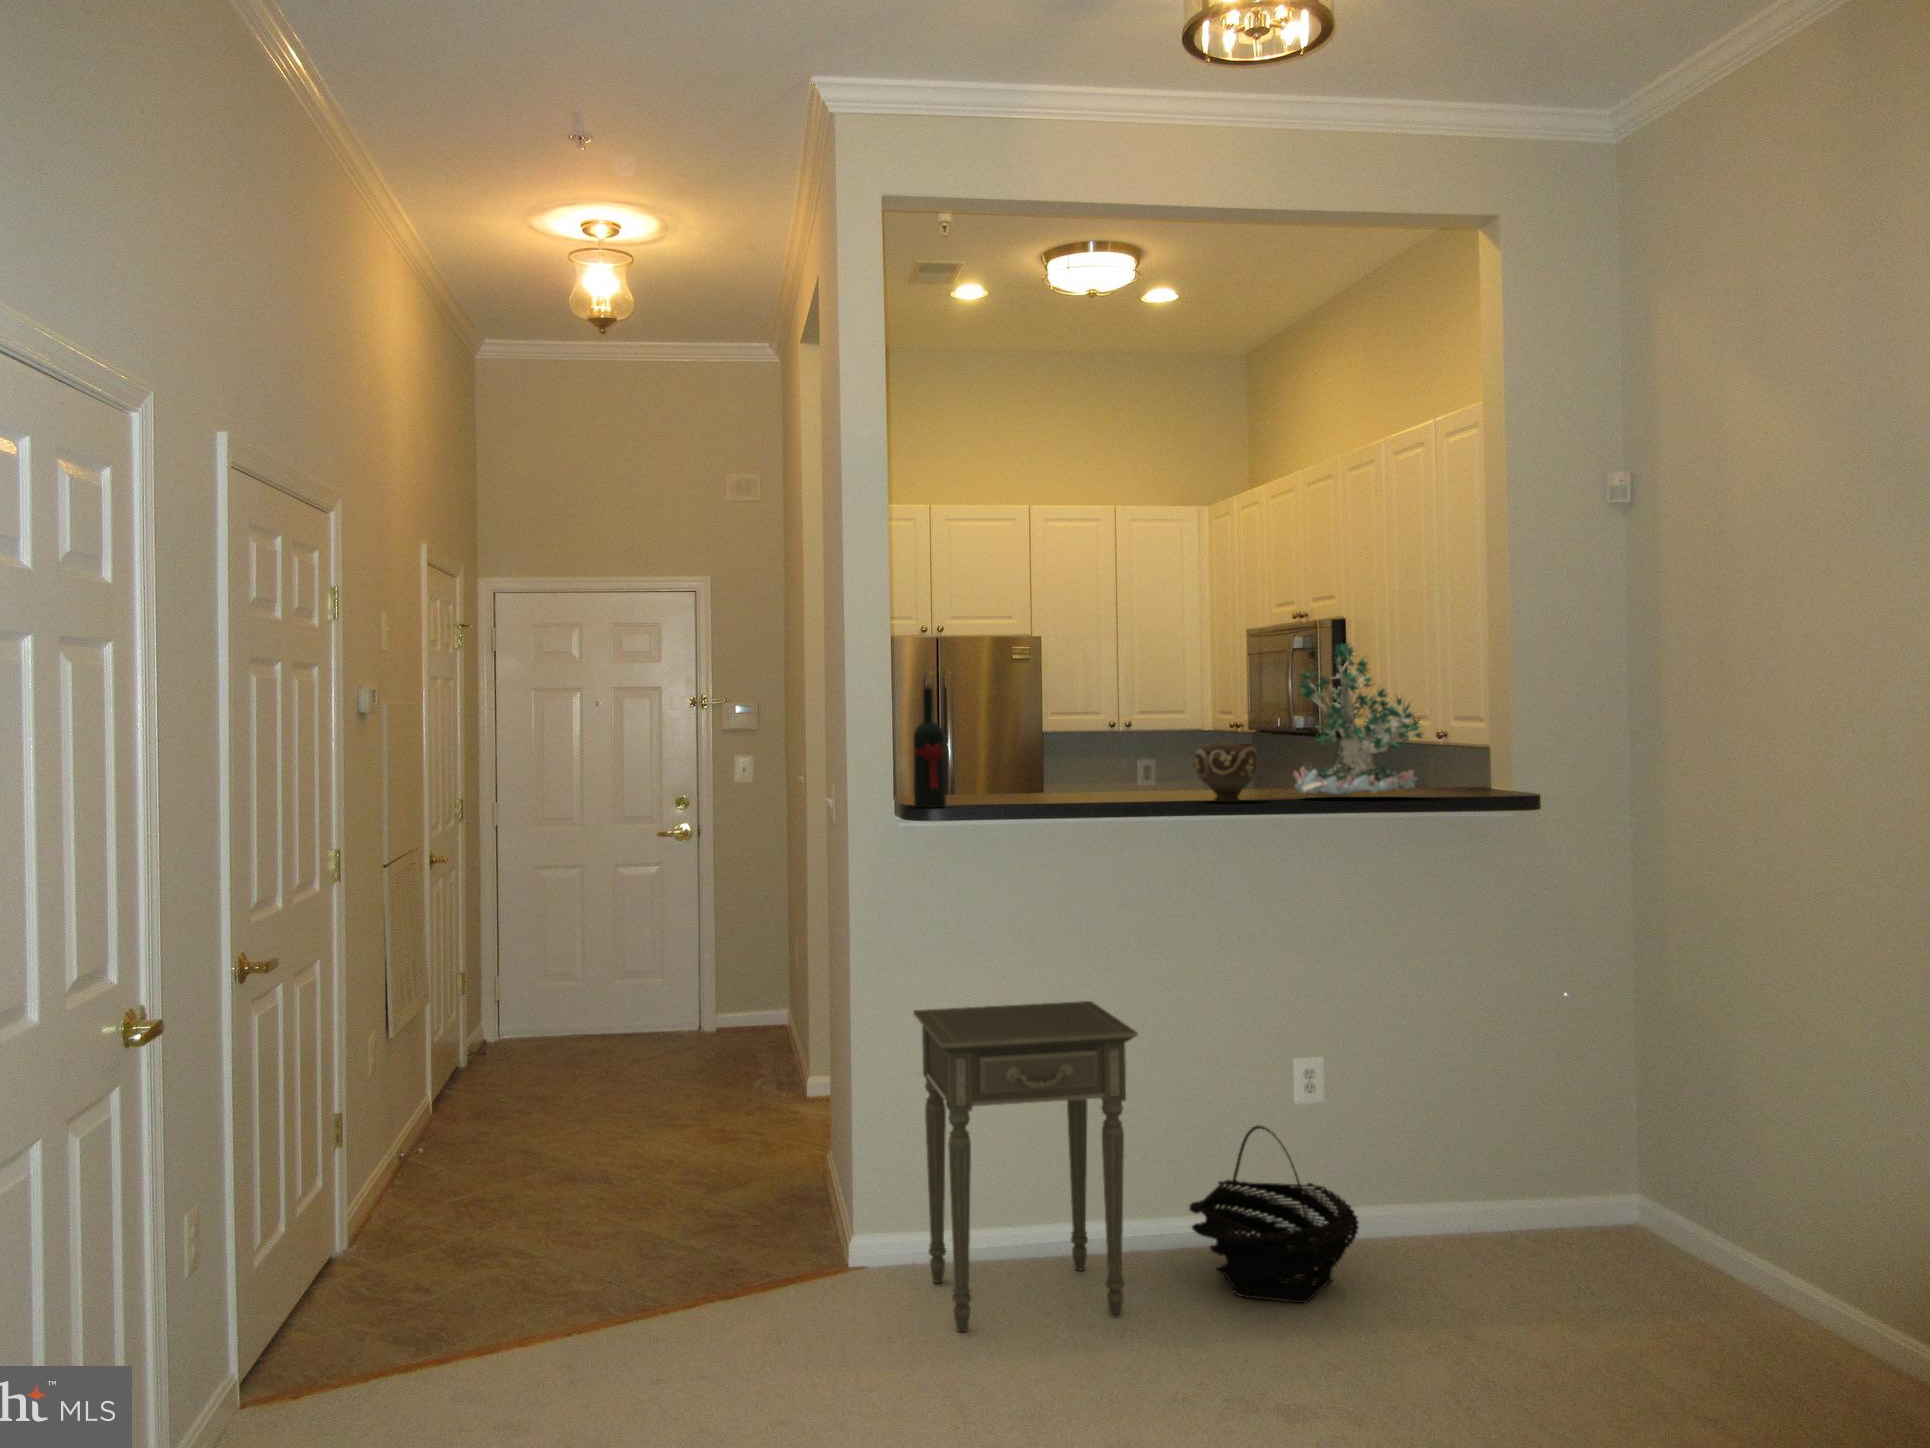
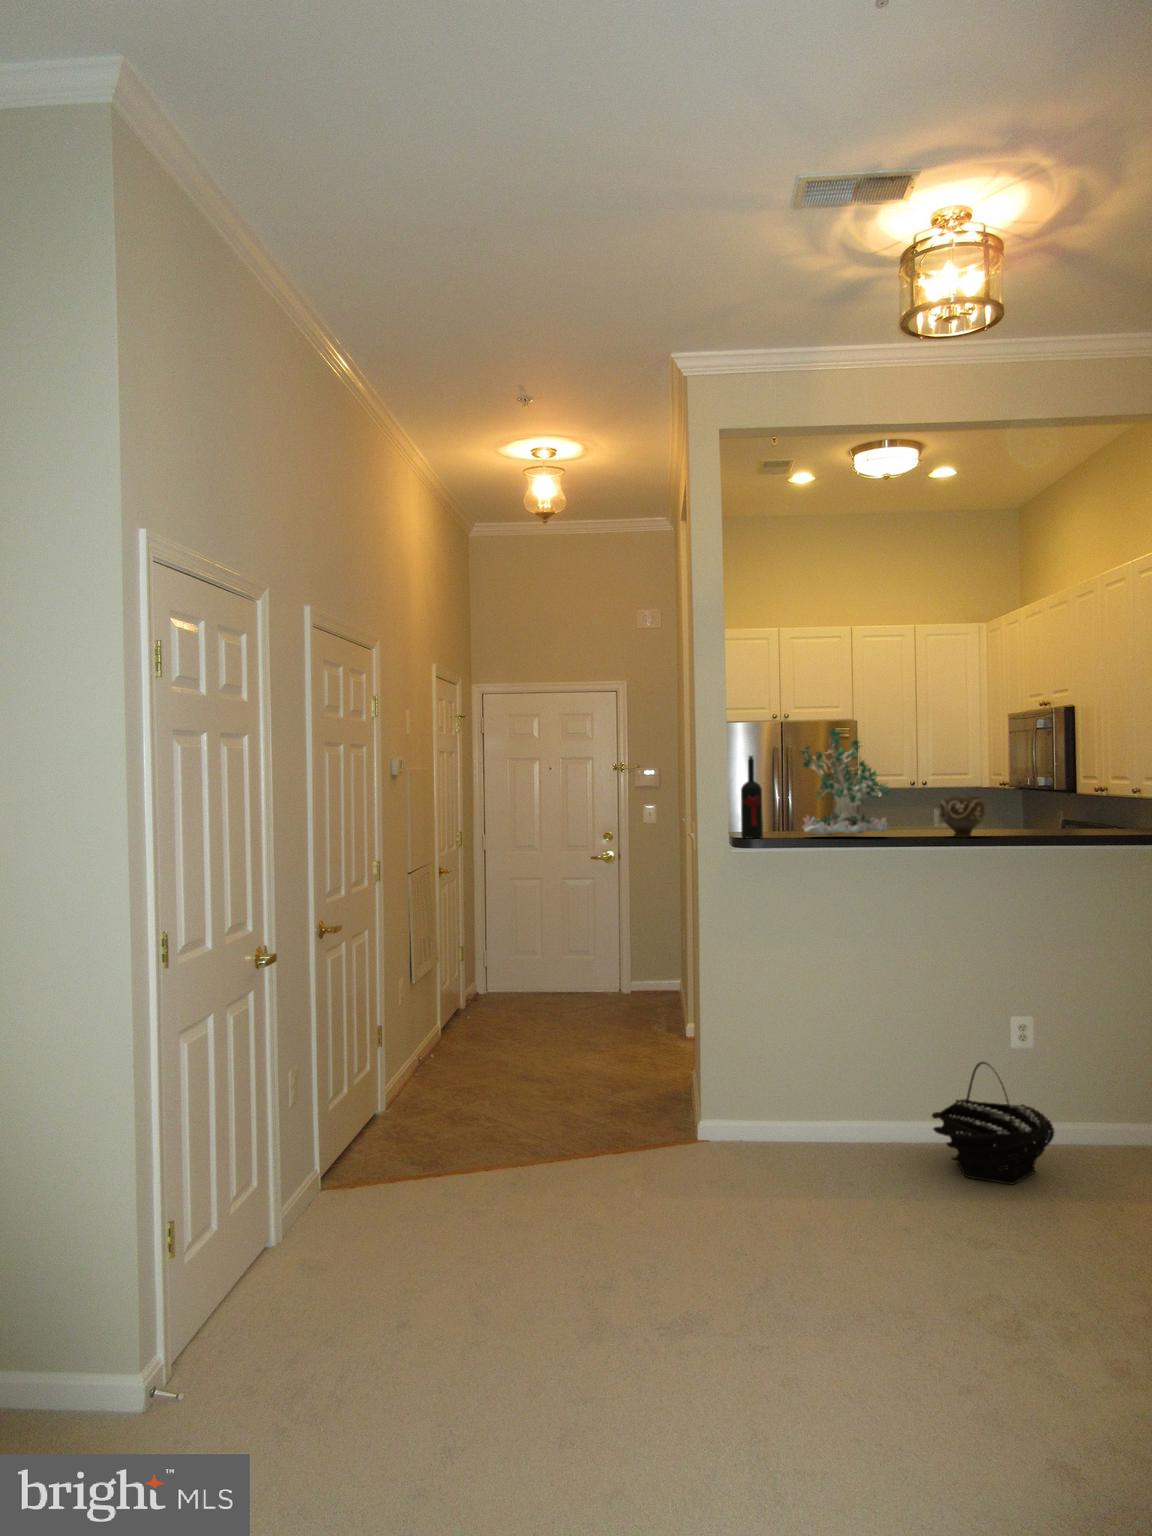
plant: present [1293,644,1423,795] -> present [801,729,889,835]
side table: present [913,1001,1138,1332] -> none [741,972,890,1184]

